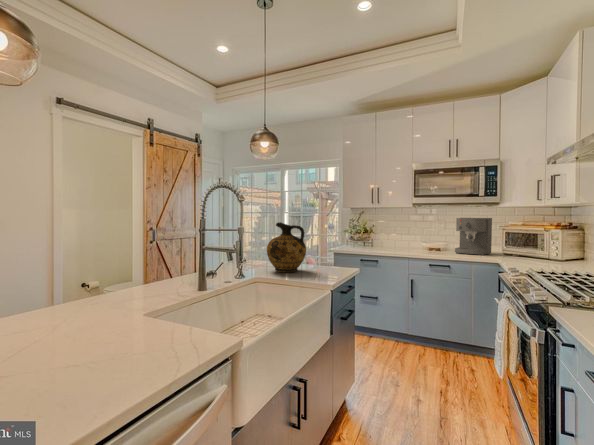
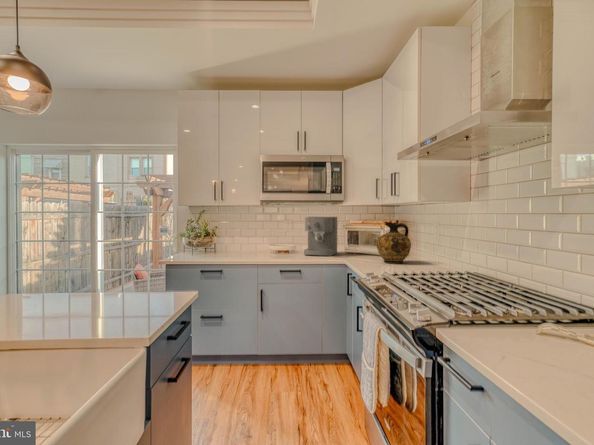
ceramic jug: present [267,222,306,272] -> present [377,222,411,264]

